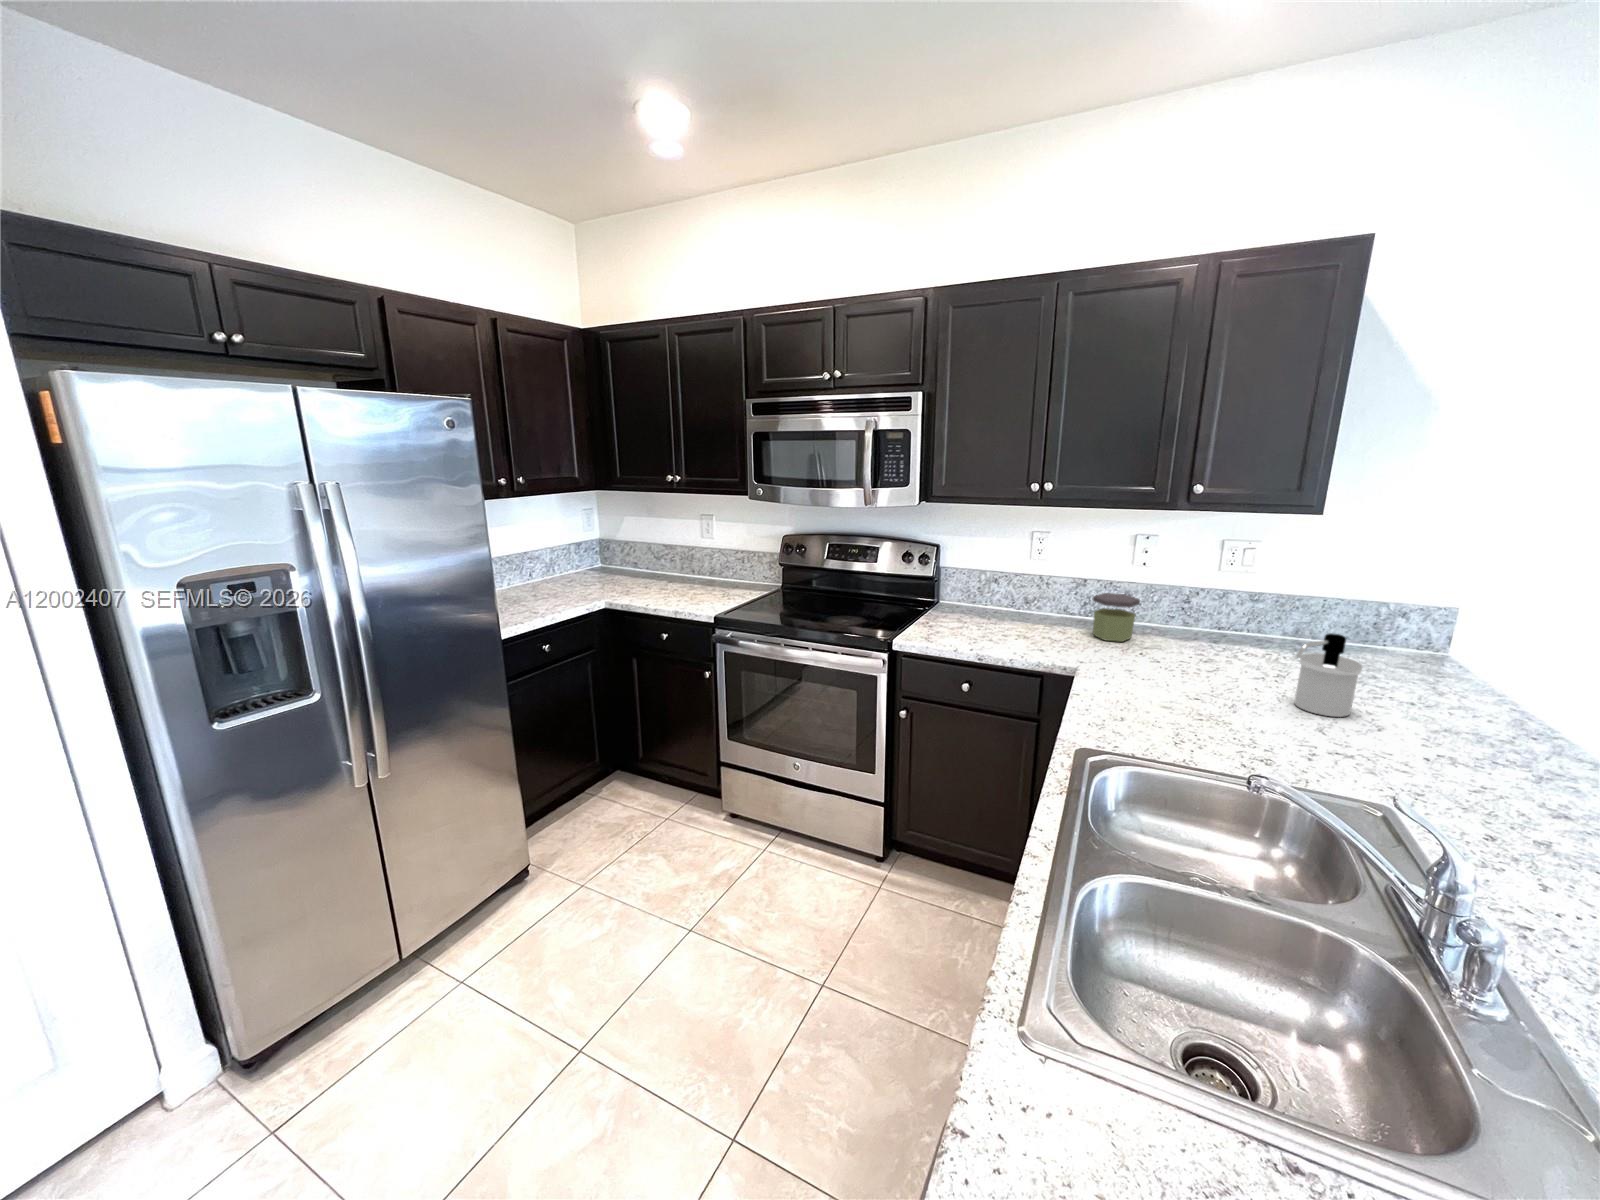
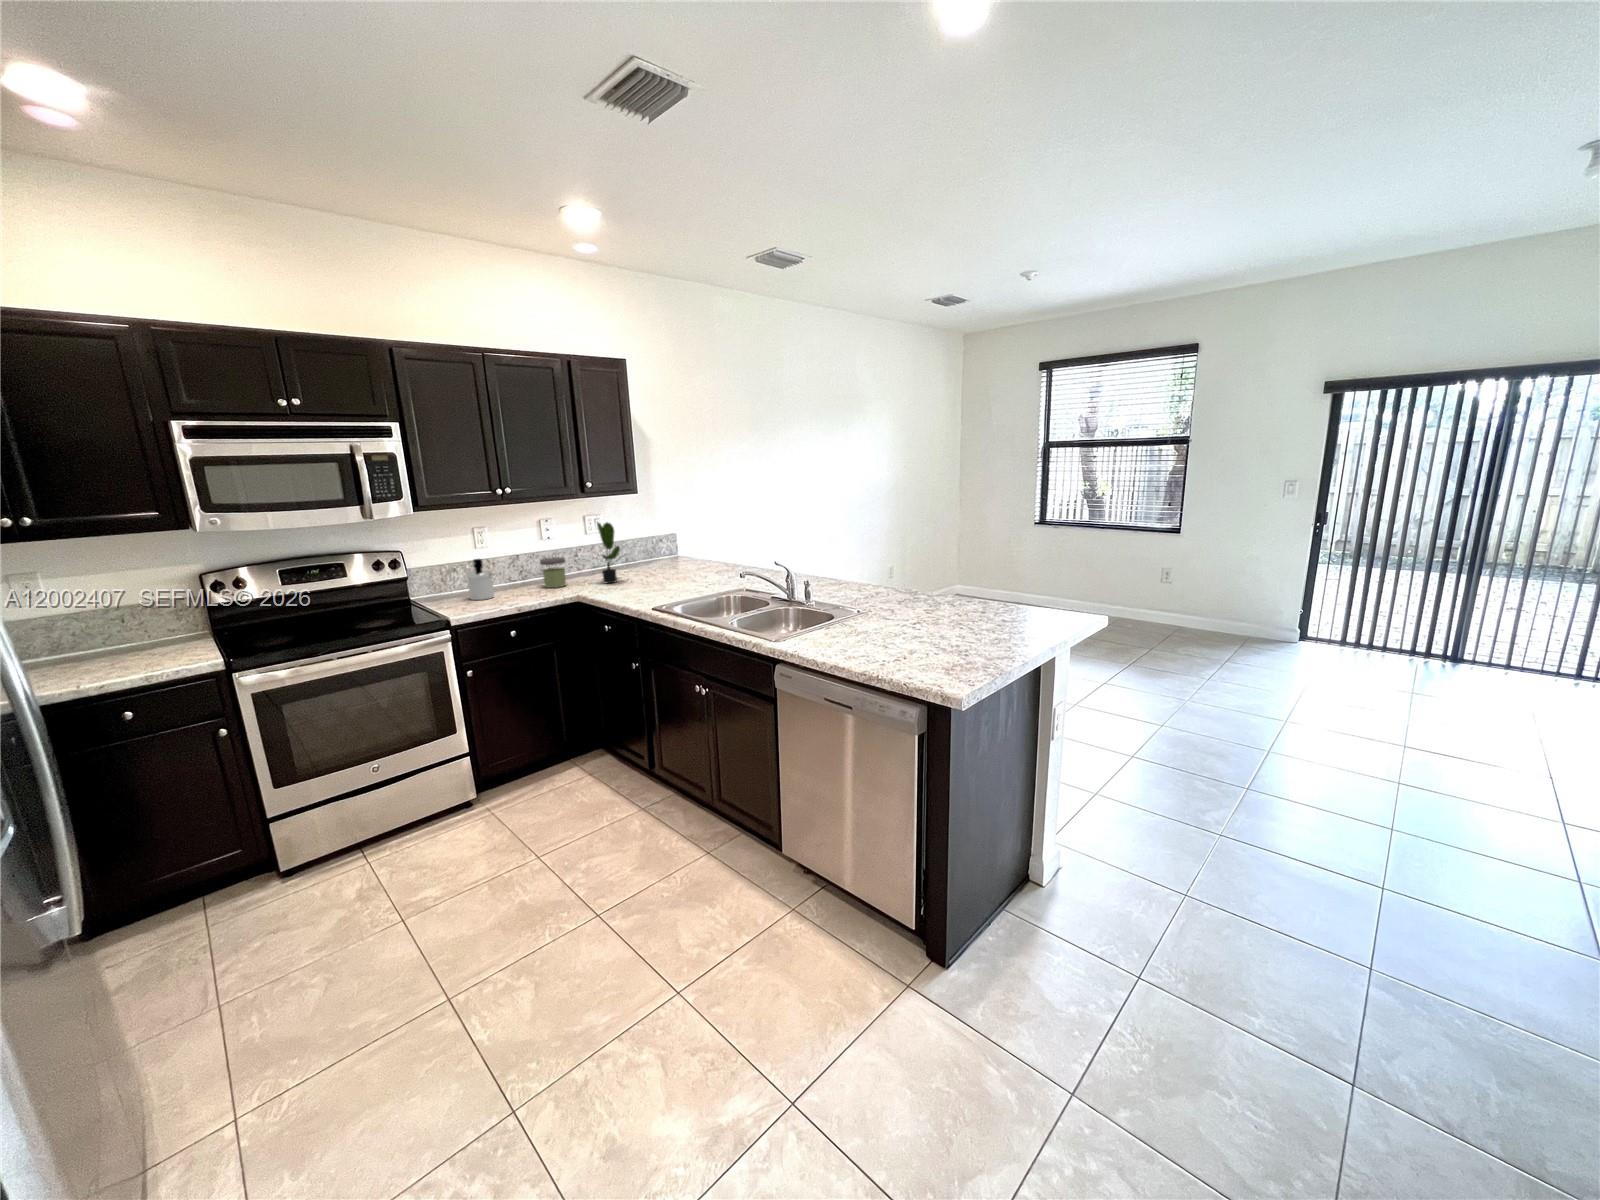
potted plant: none [1174,551,1245,663] -> present [597,522,620,583]
soap dispenser: present [1294,633,1362,717] -> present [465,559,494,600]

